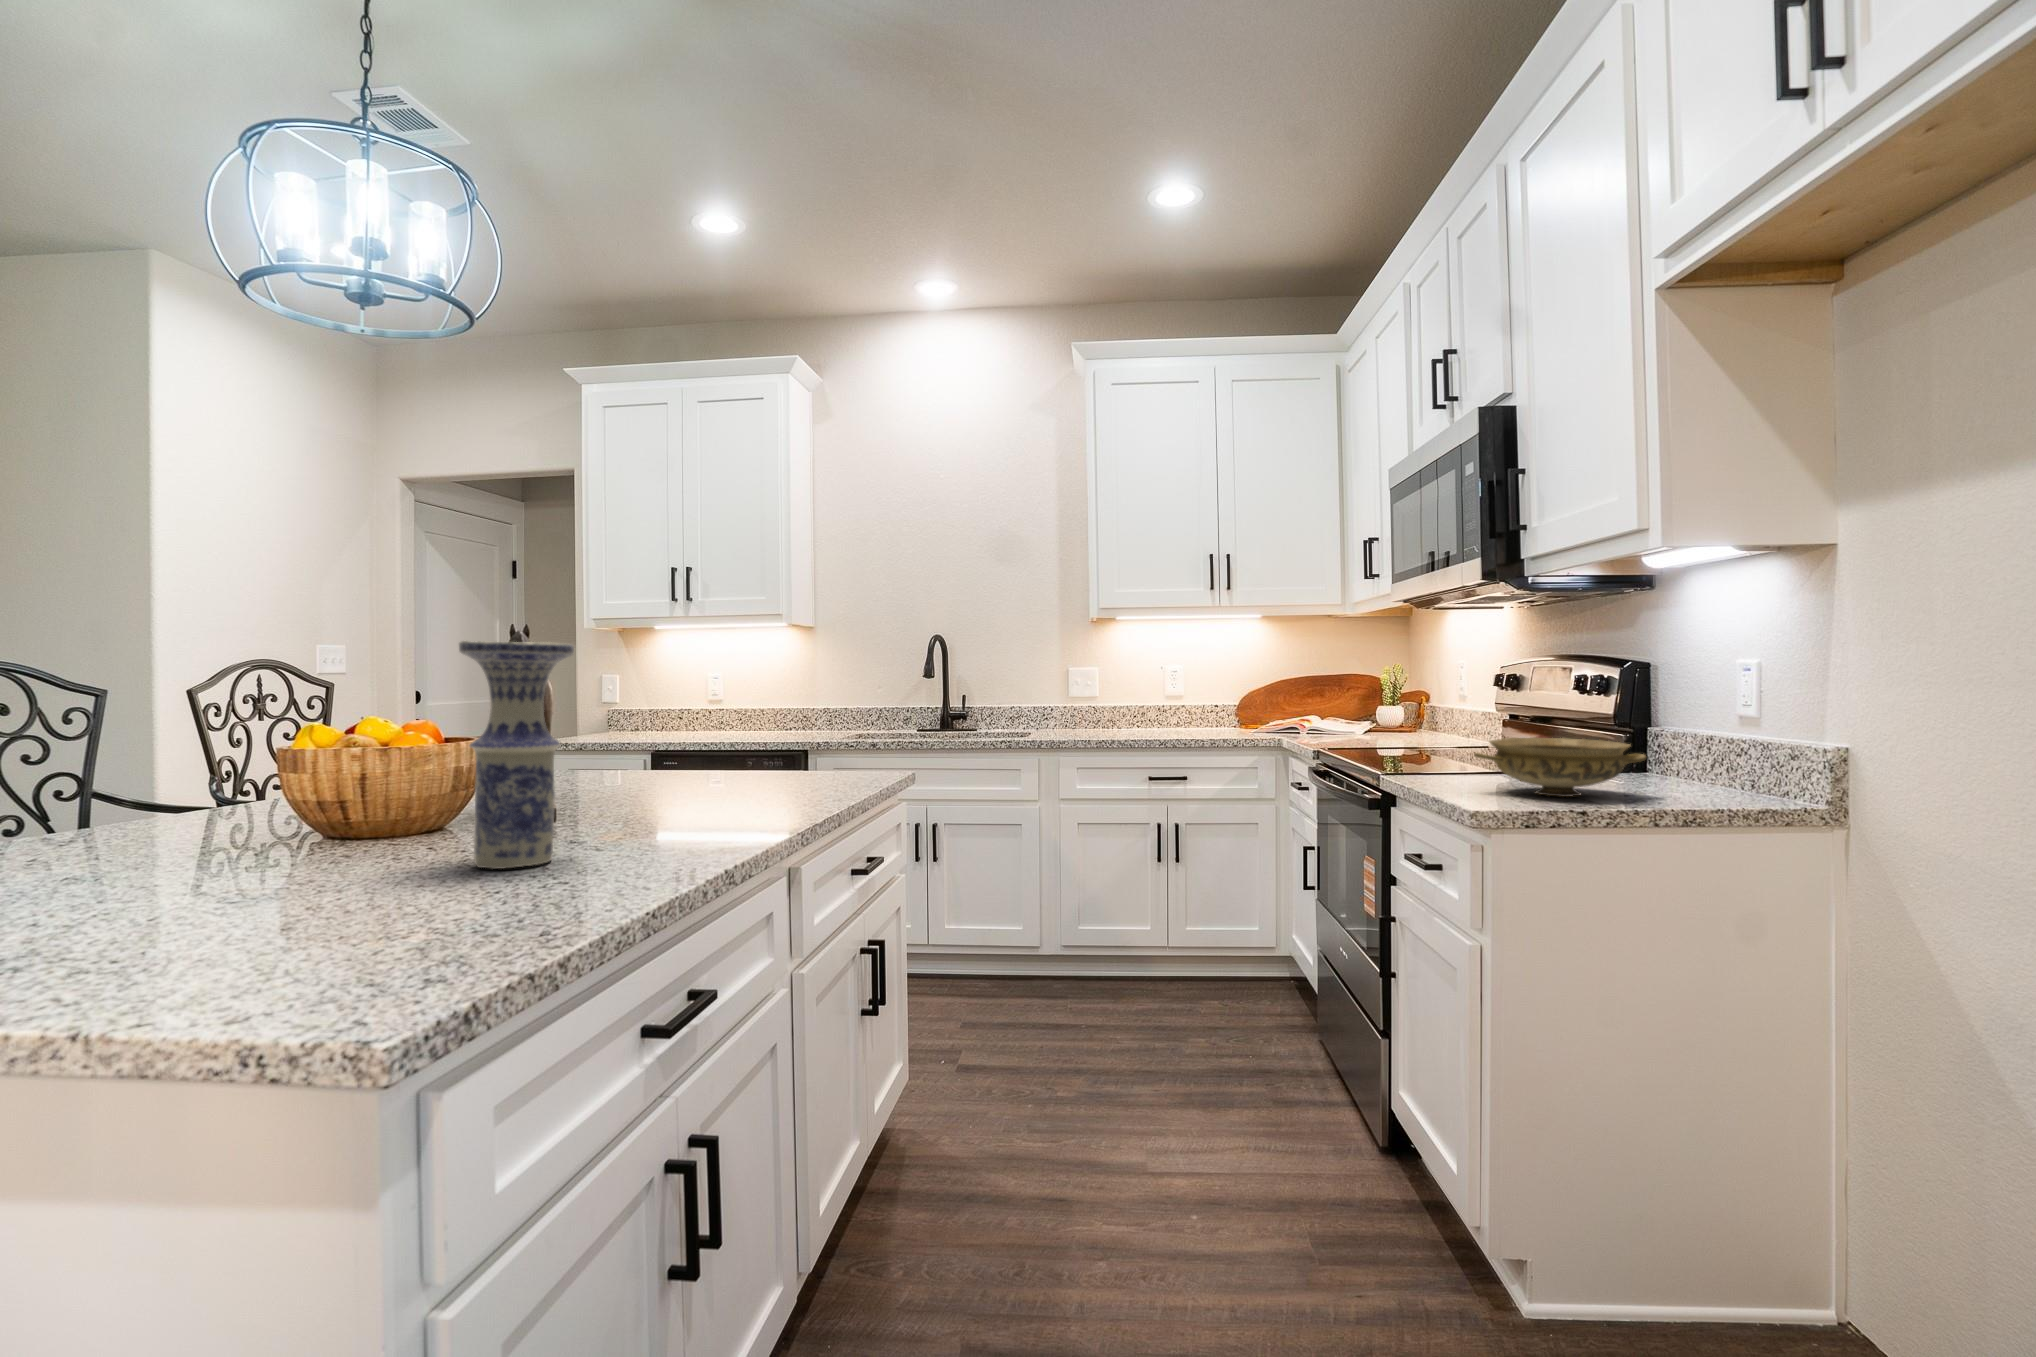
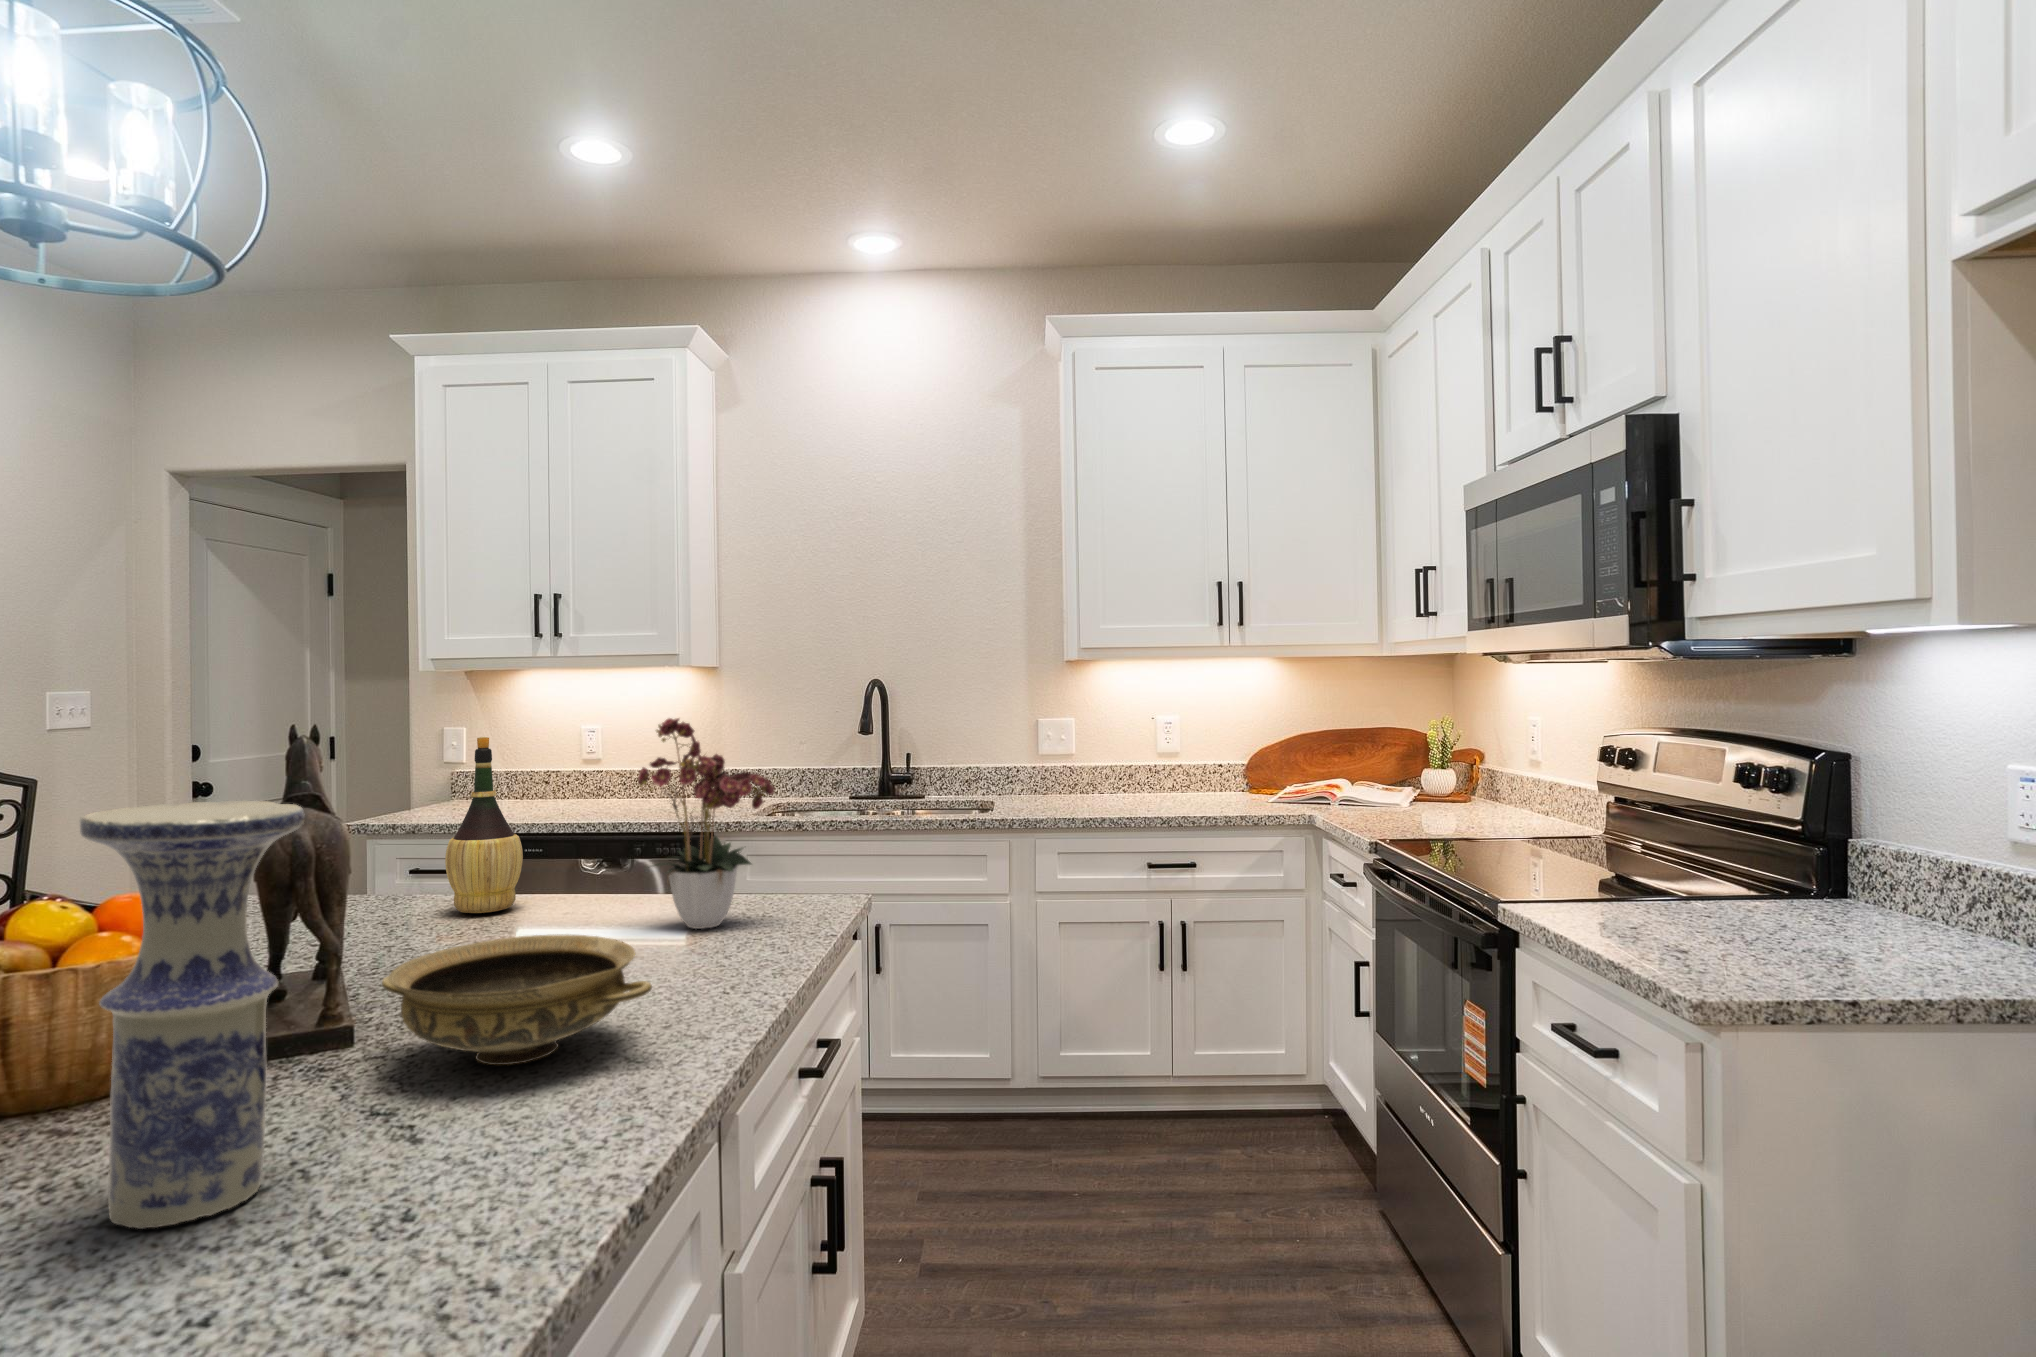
flower arrangement: none [749,628,858,784] -> present [638,718,775,929]
wine bottle: none [619,653,673,777] -> present [445,737,523,913]
ceramic bowl: present [1474,738,1646,797] -> present [382,934,652,1065]

